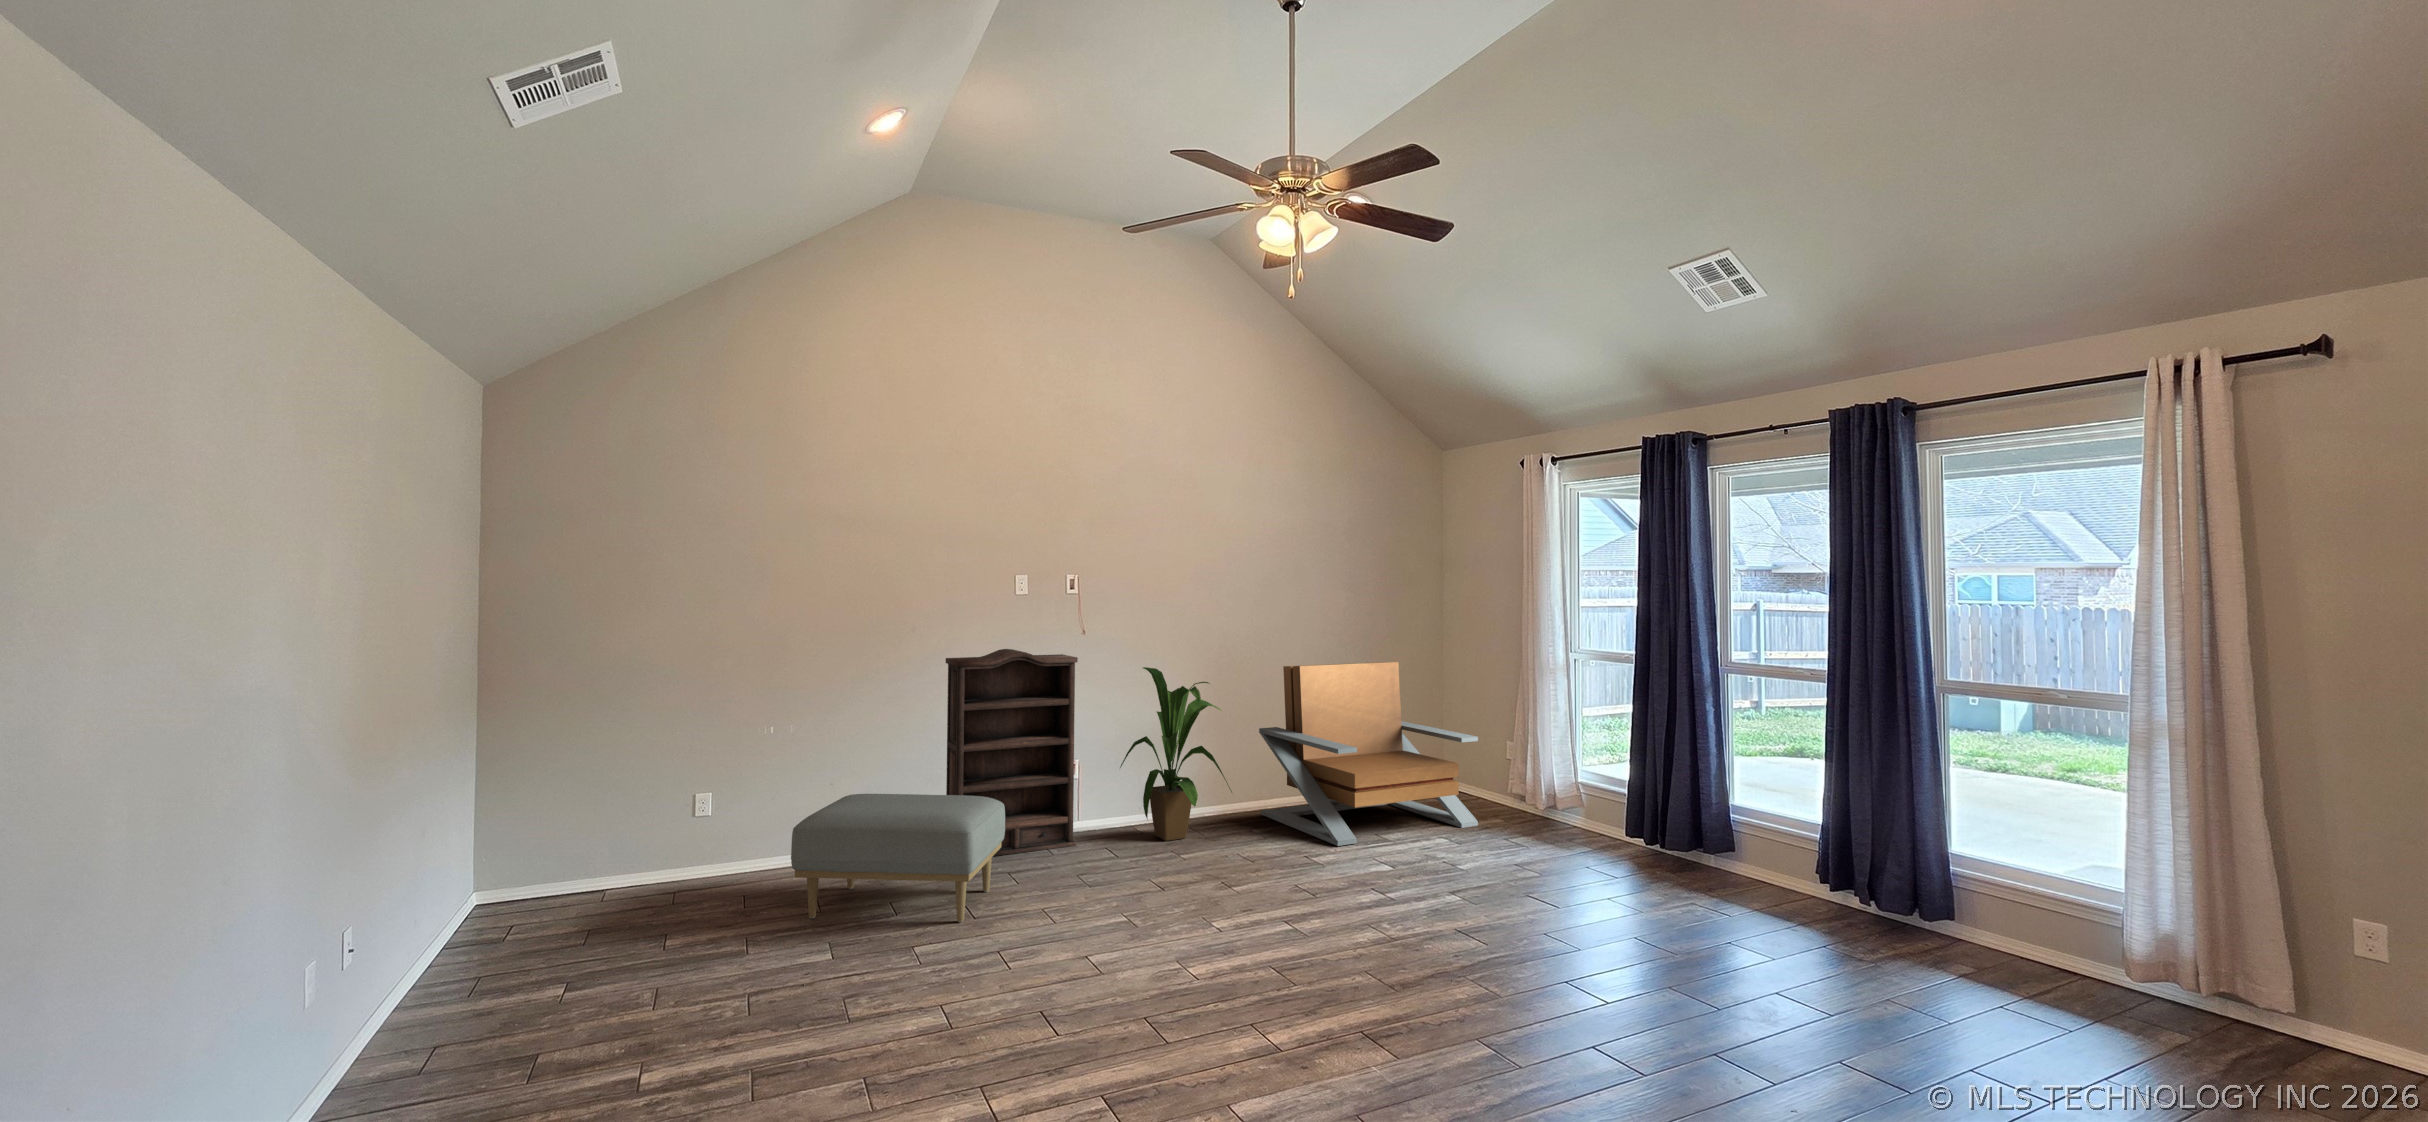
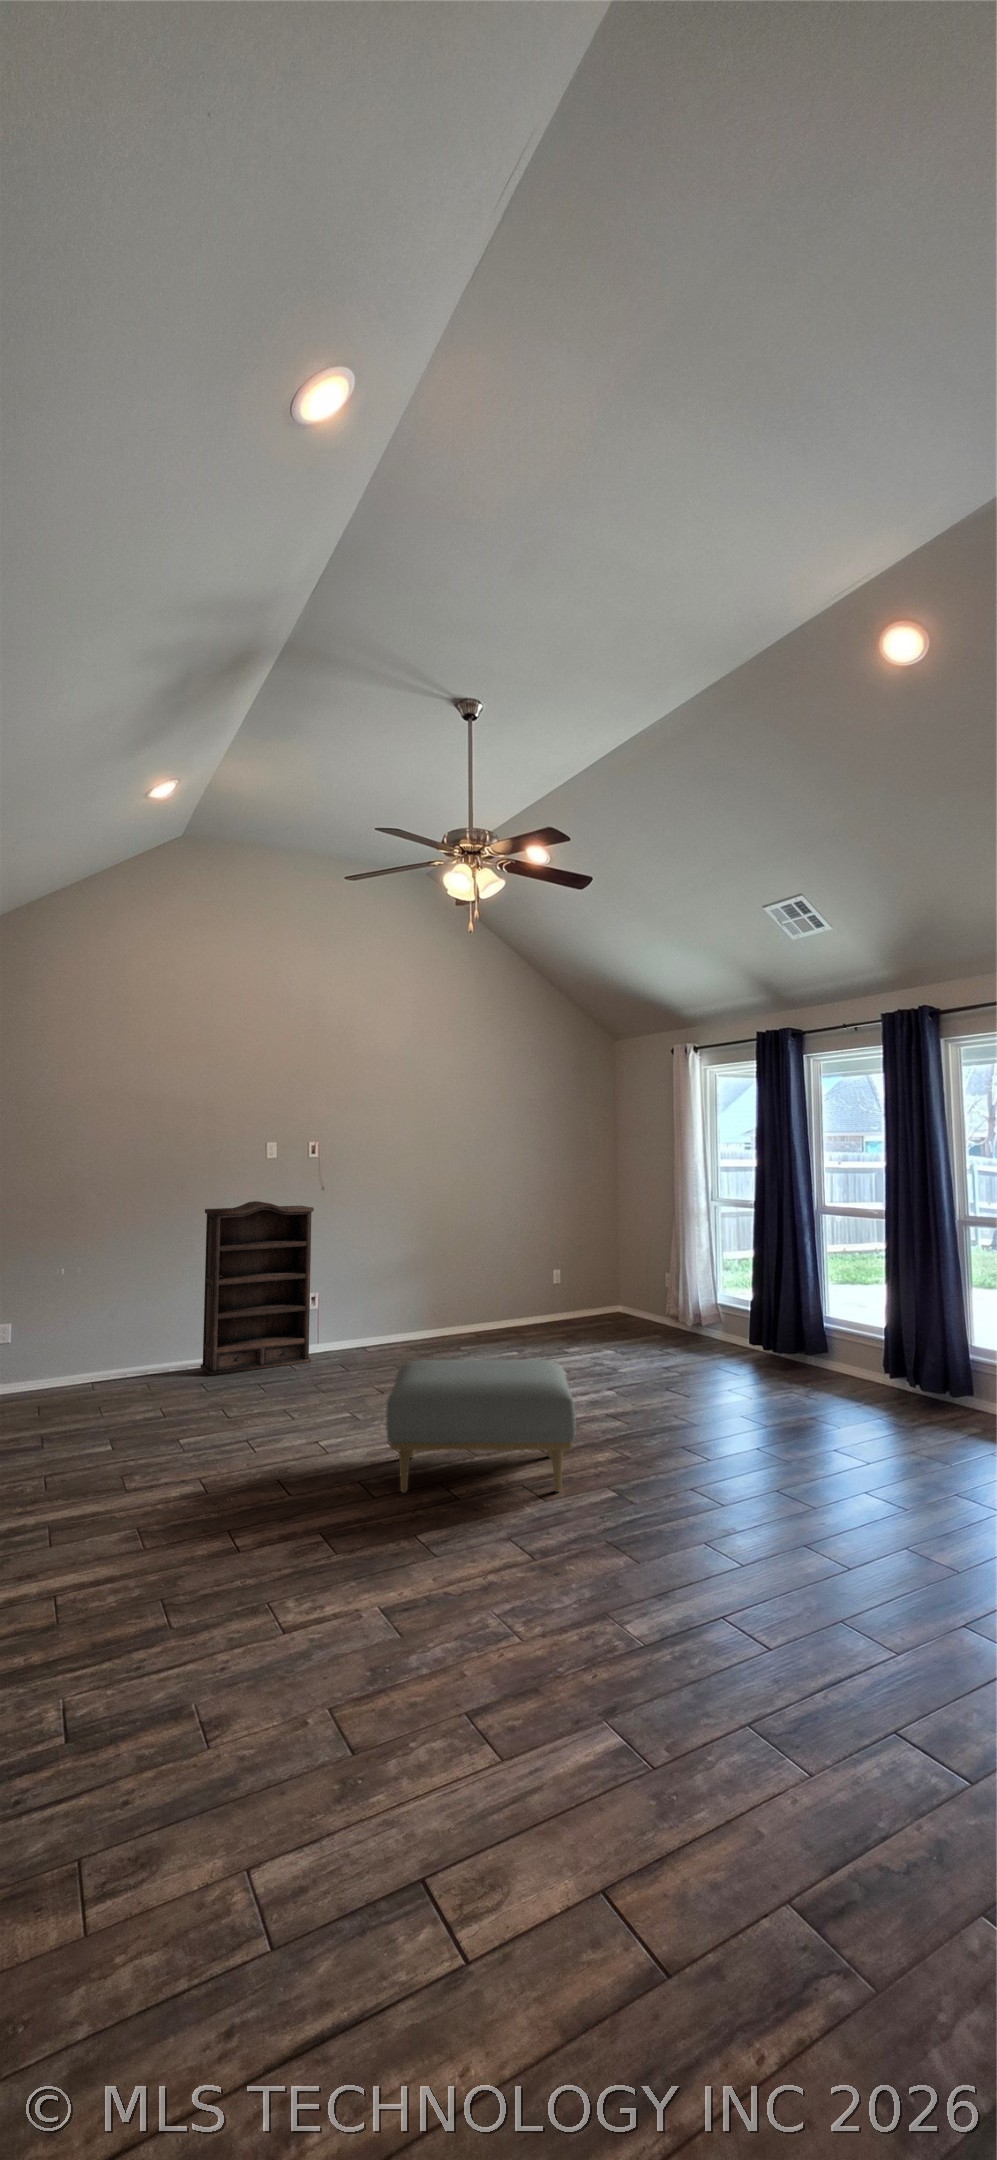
lounge chair: present [1259,662,1478,846] -> none [463,1210,638,1358]
house plant: present [1120,667,1232,841] -> none [348,1215,440,1357]
ottoman: present [791,794,1005,922] -> present [386,1360,576,1492]

